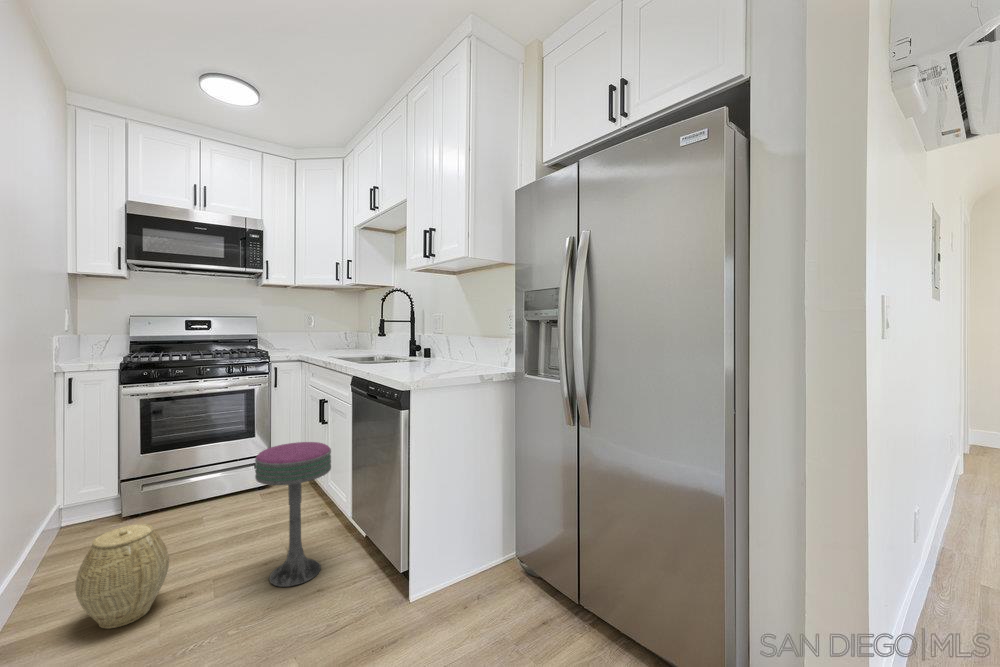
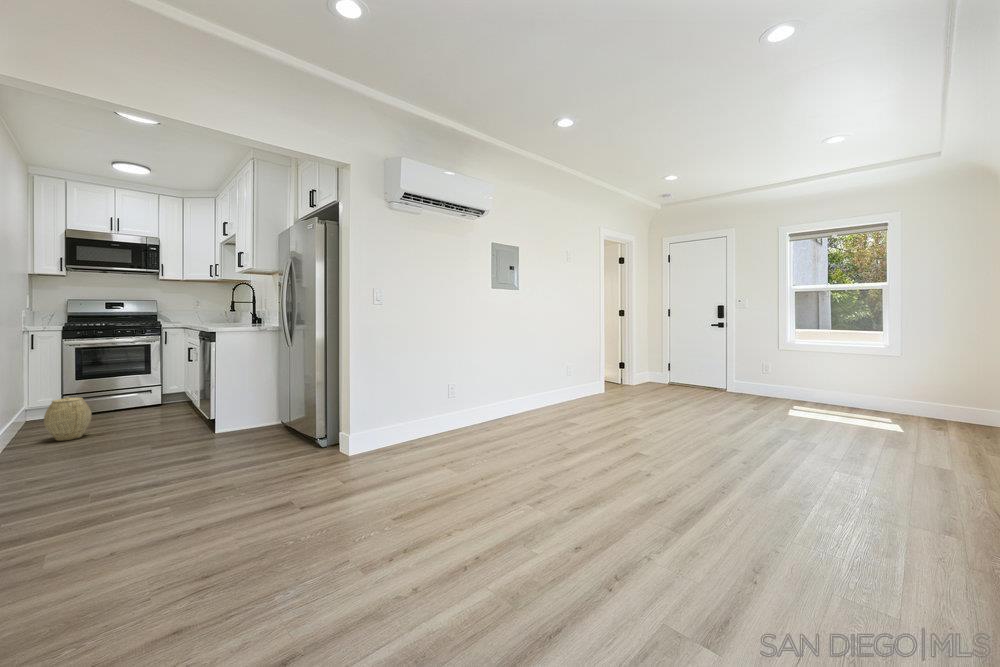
bar stool: present [255,442,331,587] -> none [138,364,183,431]

